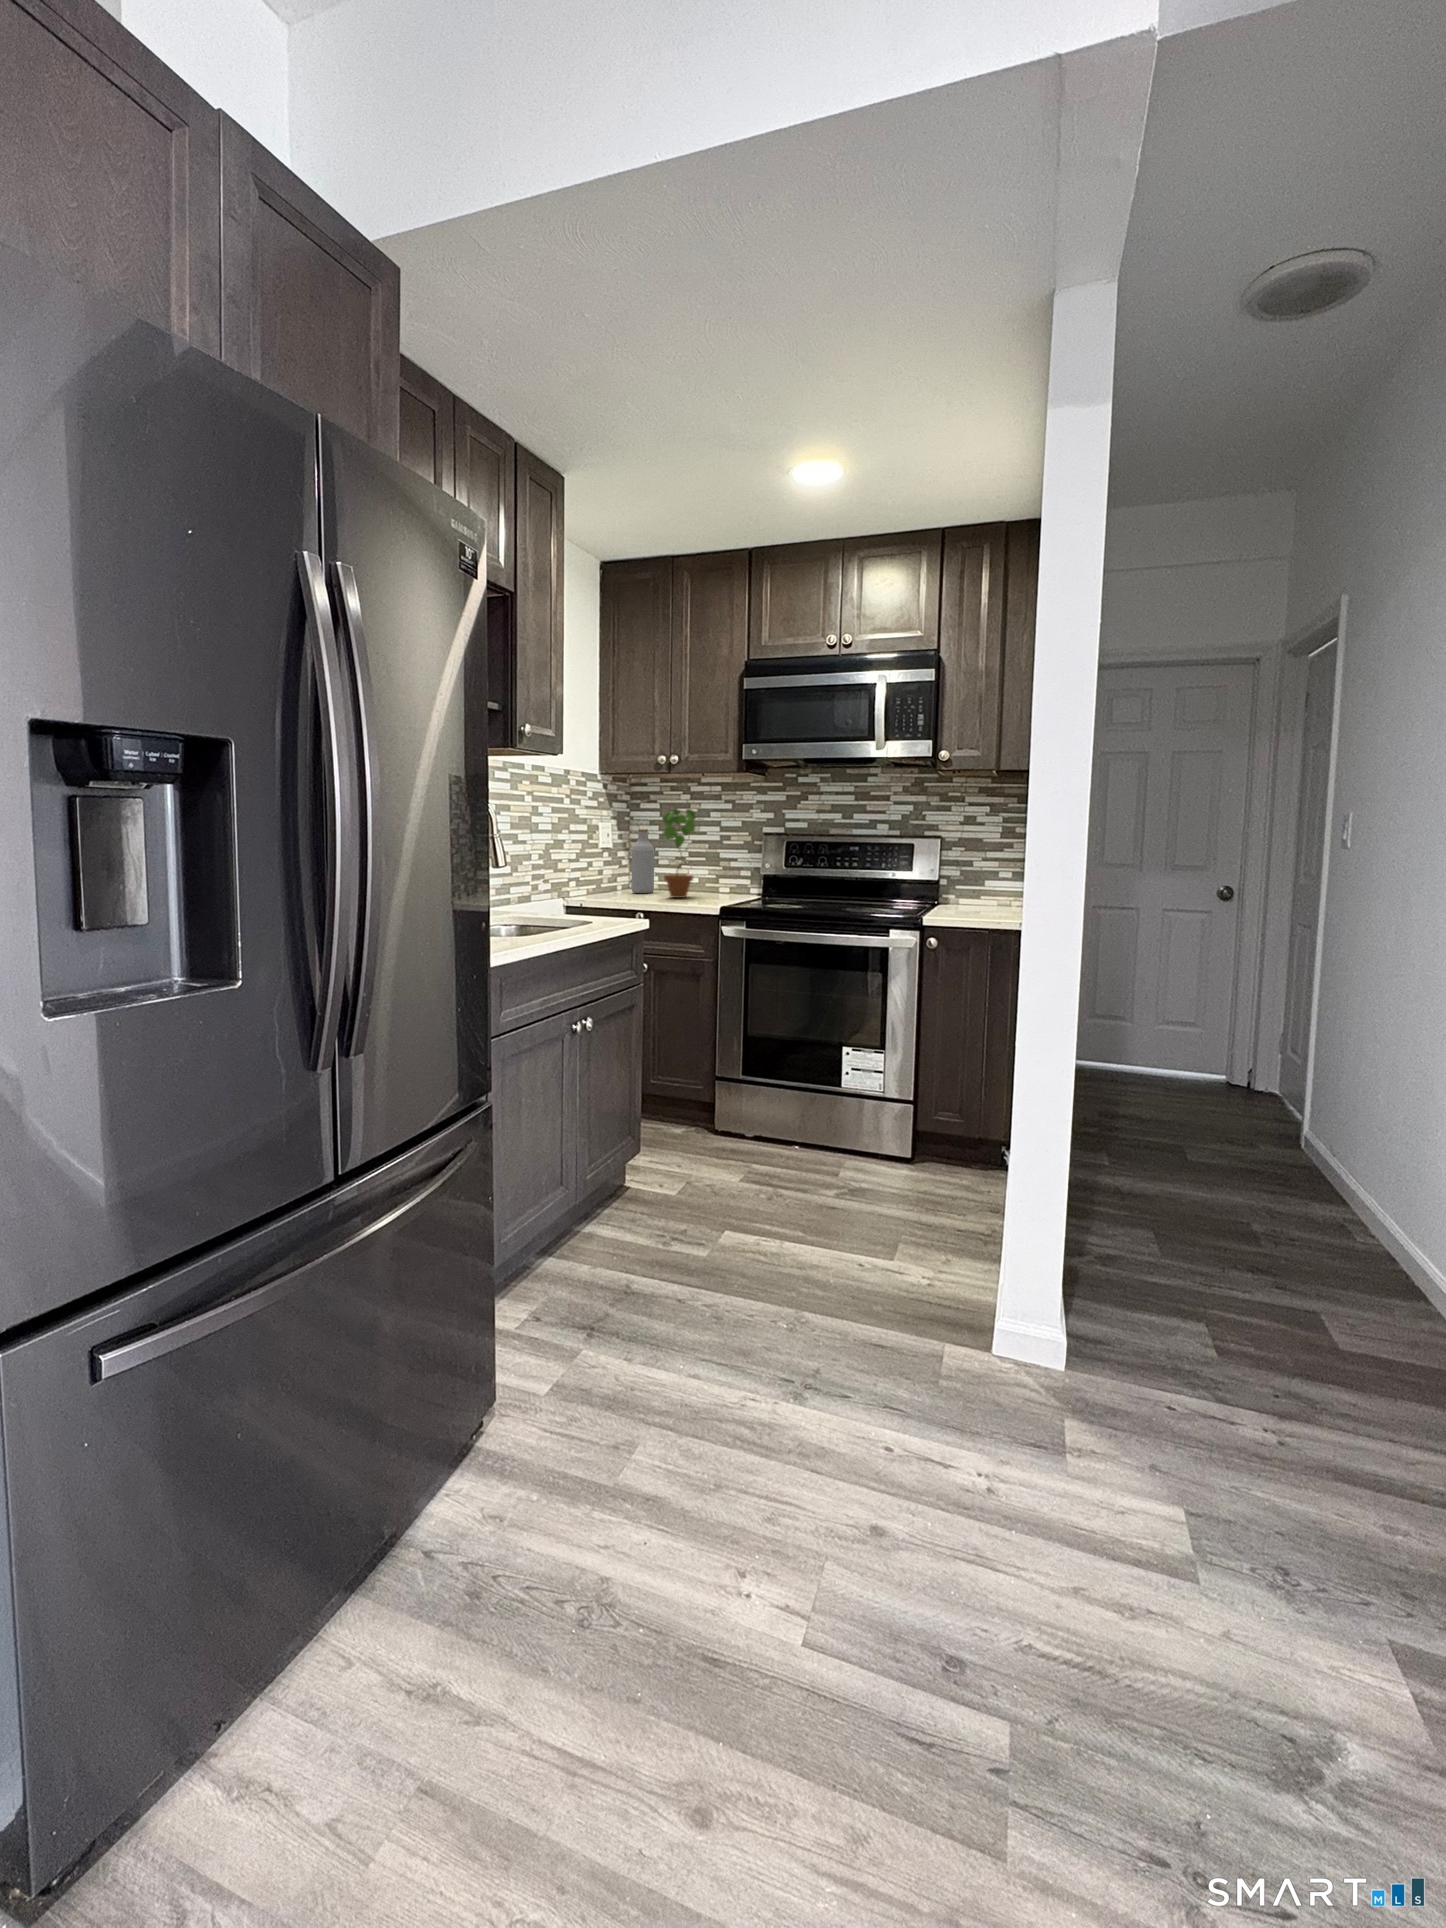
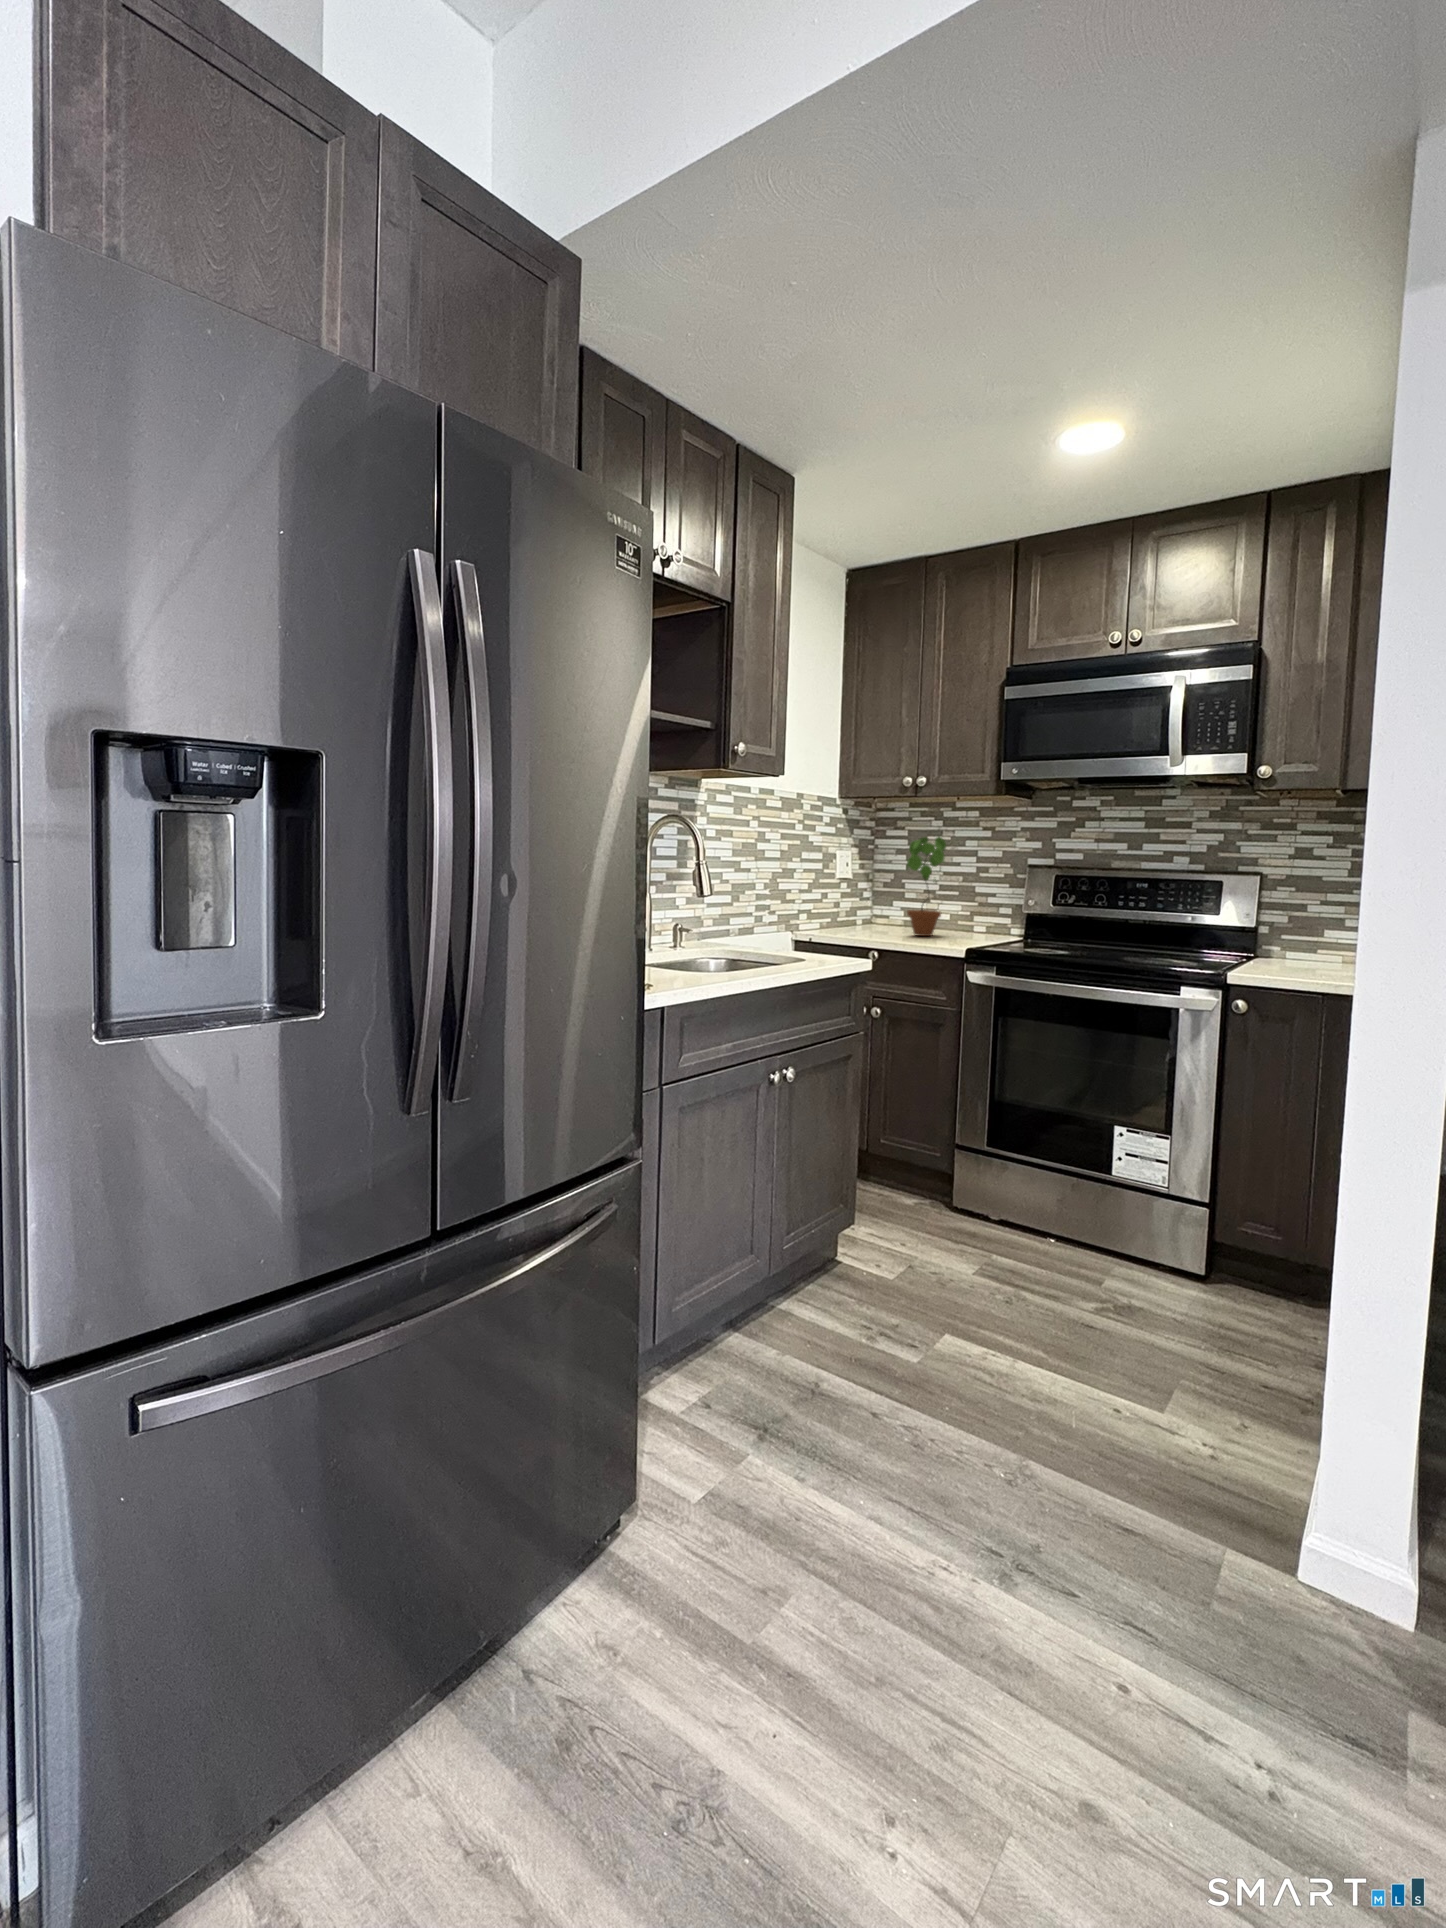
bottle: present [631,829,654,893] -> none [873,859,900,929]

